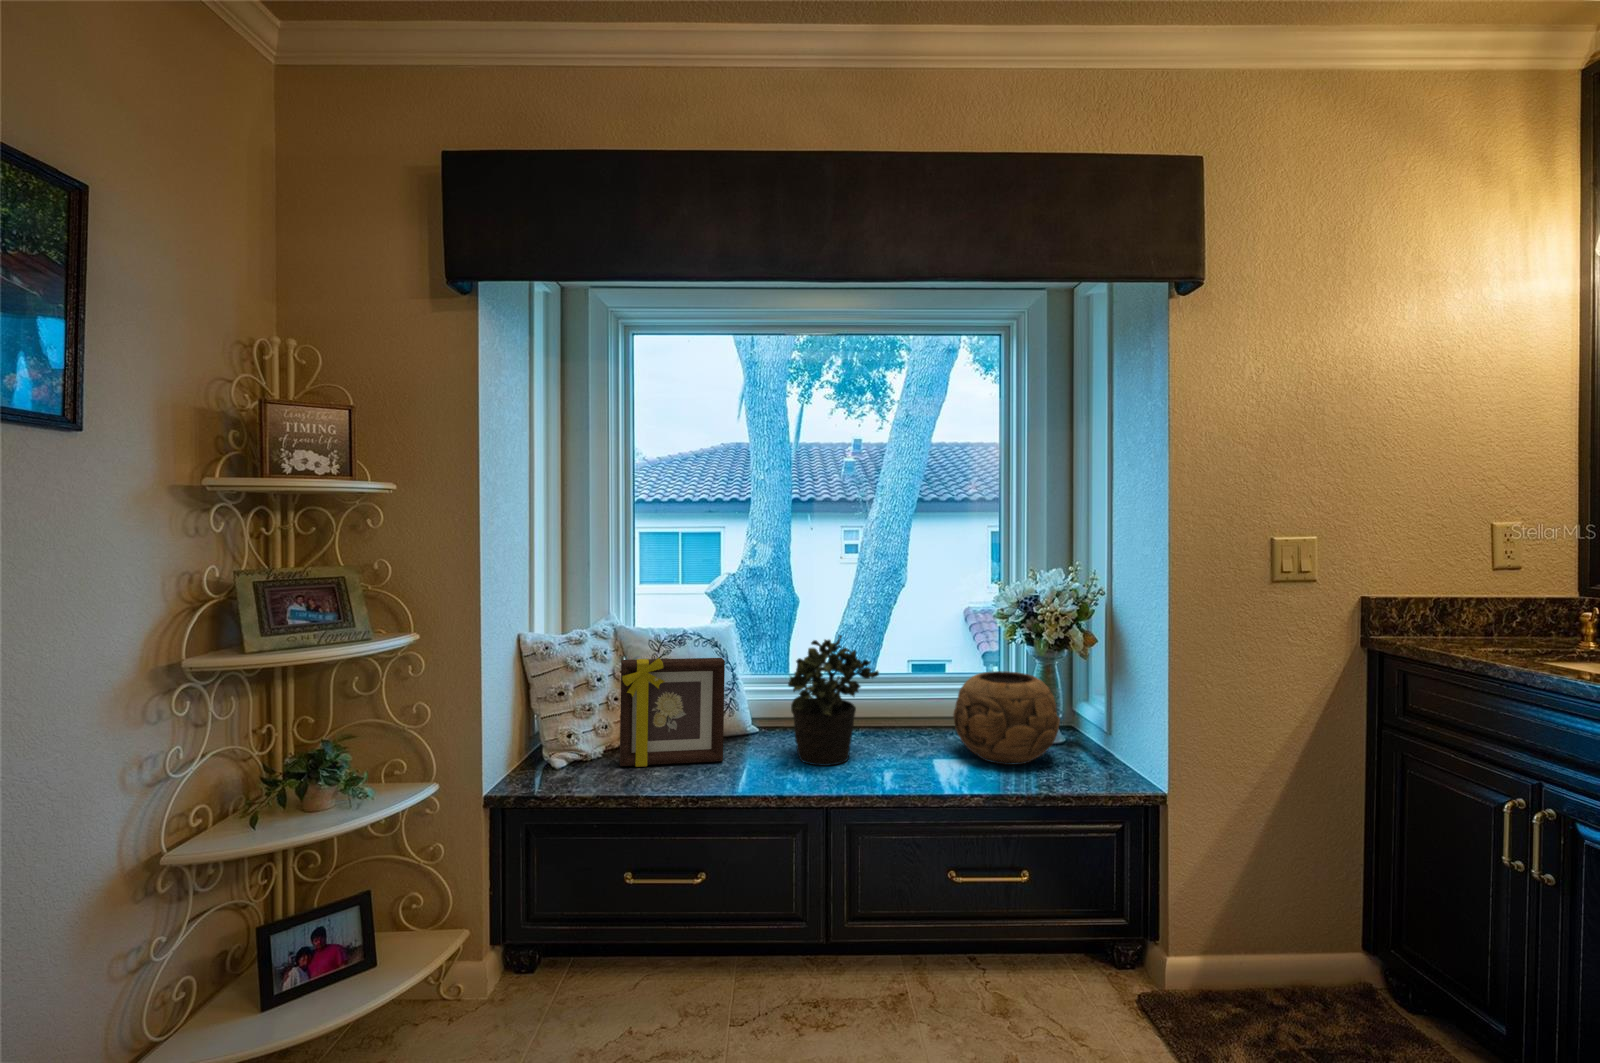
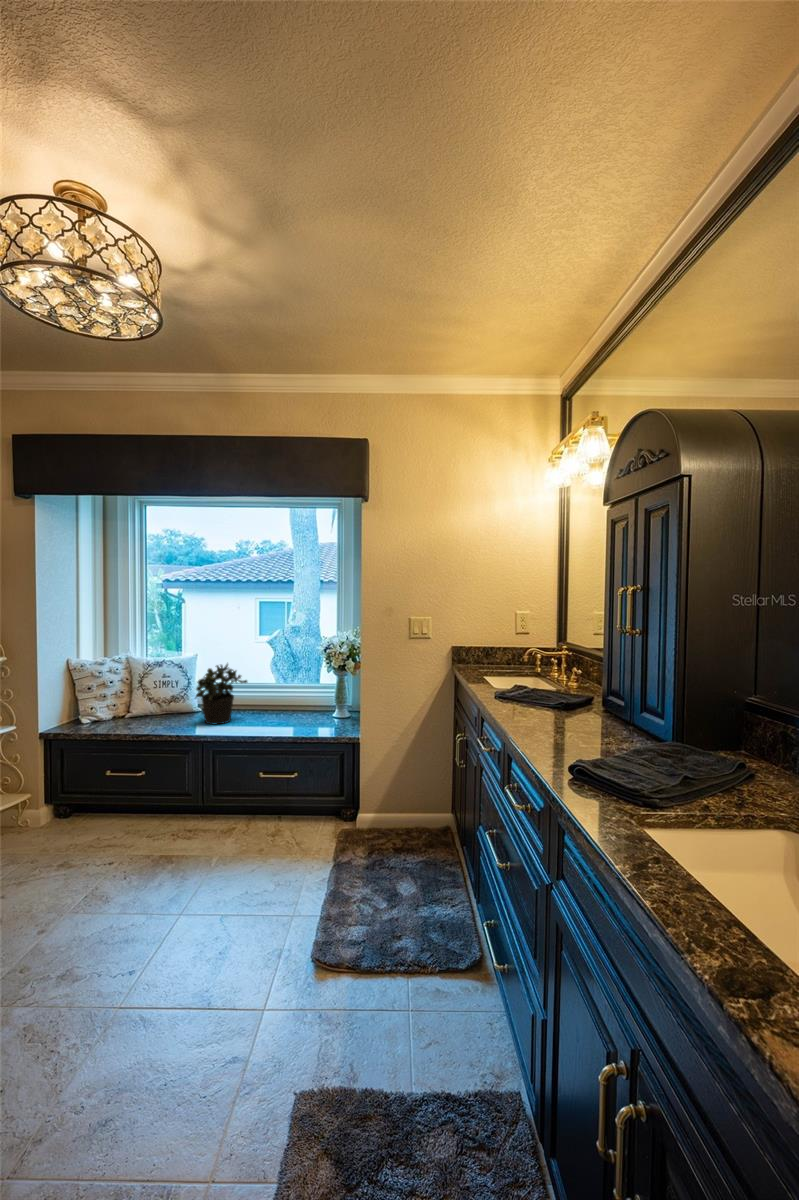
picture frame: present [620,658,725,767] -> none [114,672,170,723]
decorative bowl: present [953,671,1060,765] -> none [282,681,332,725]

